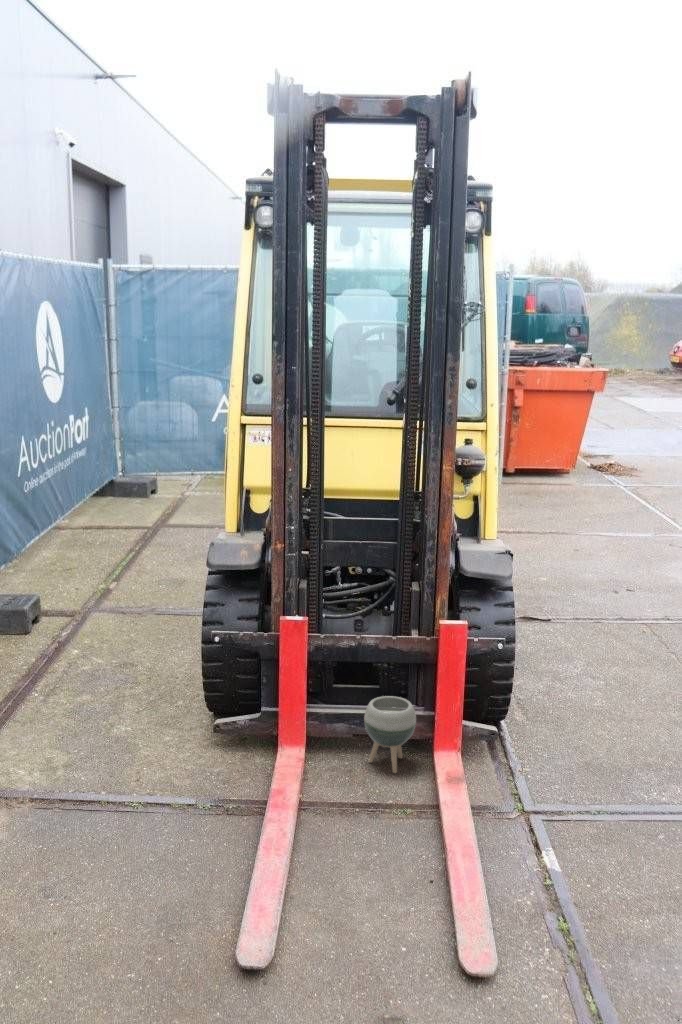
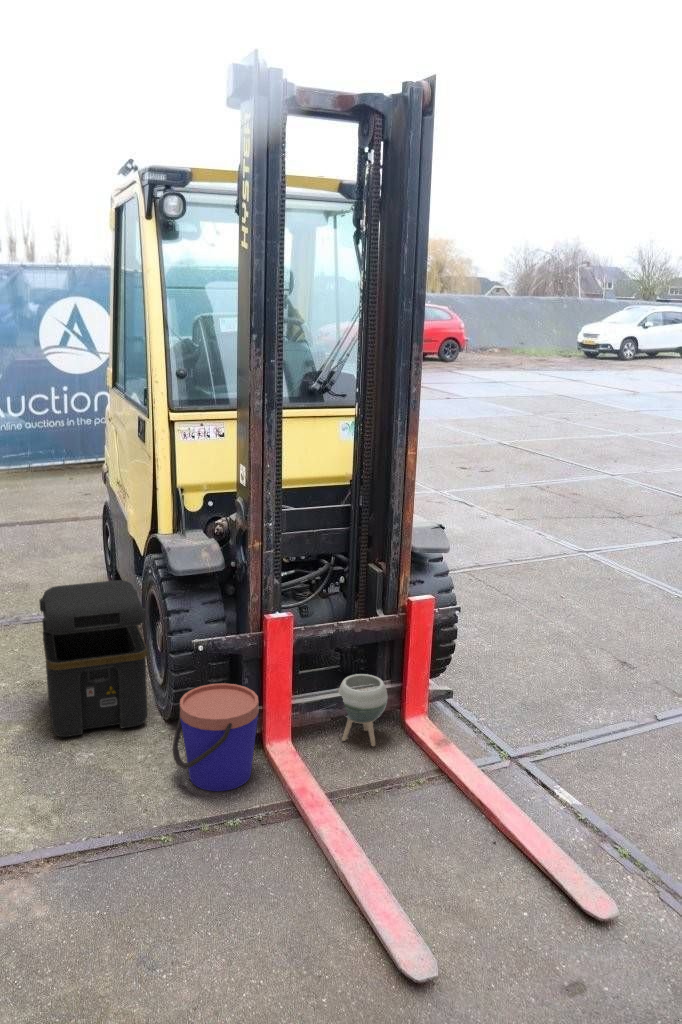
toolbox: none [116,571,219,712] -> present [39,580,147,737]
bucket: none [186,678,269,780] -> present [173,683,259,791]

